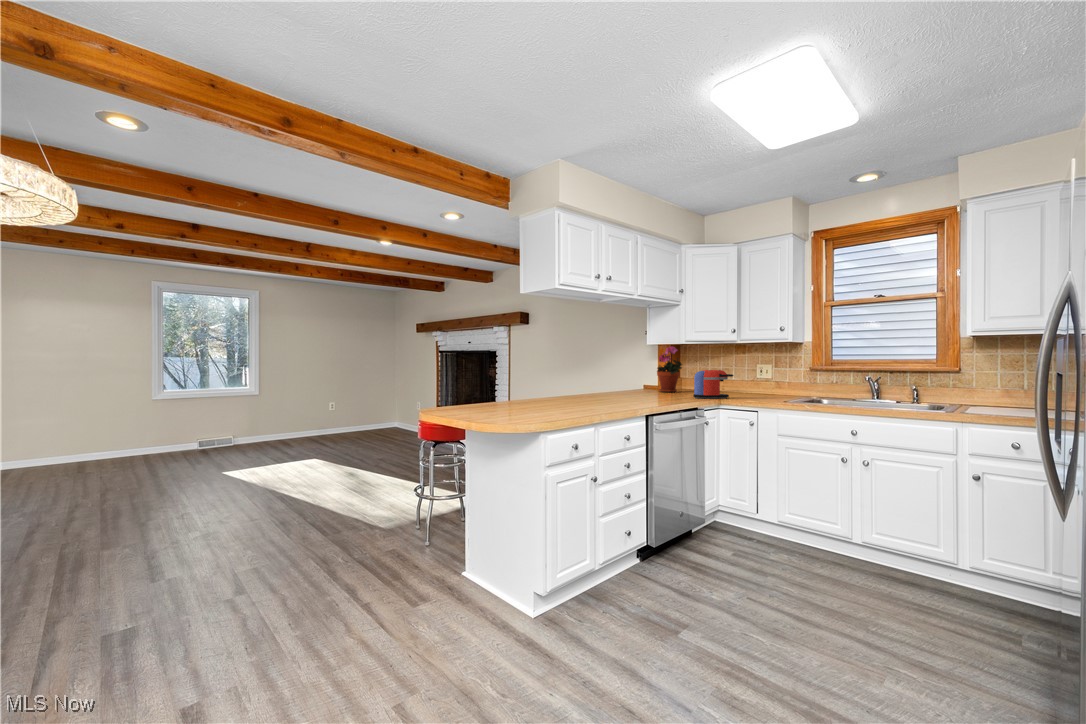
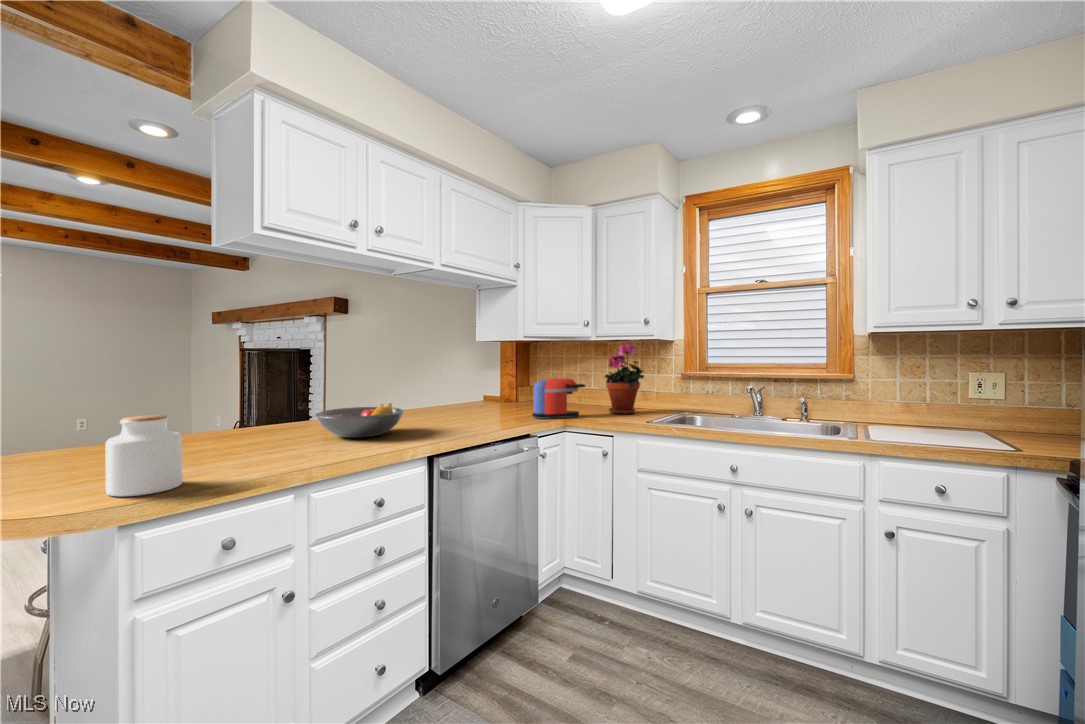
potted plant: present [657,346,682,392] -> present [605,343,644,414]
jar: none [508,380,538,418] -> present [105,415,183,496]
fruit bowl: none [564,383,617,403] -> present [316,403,404,438]

